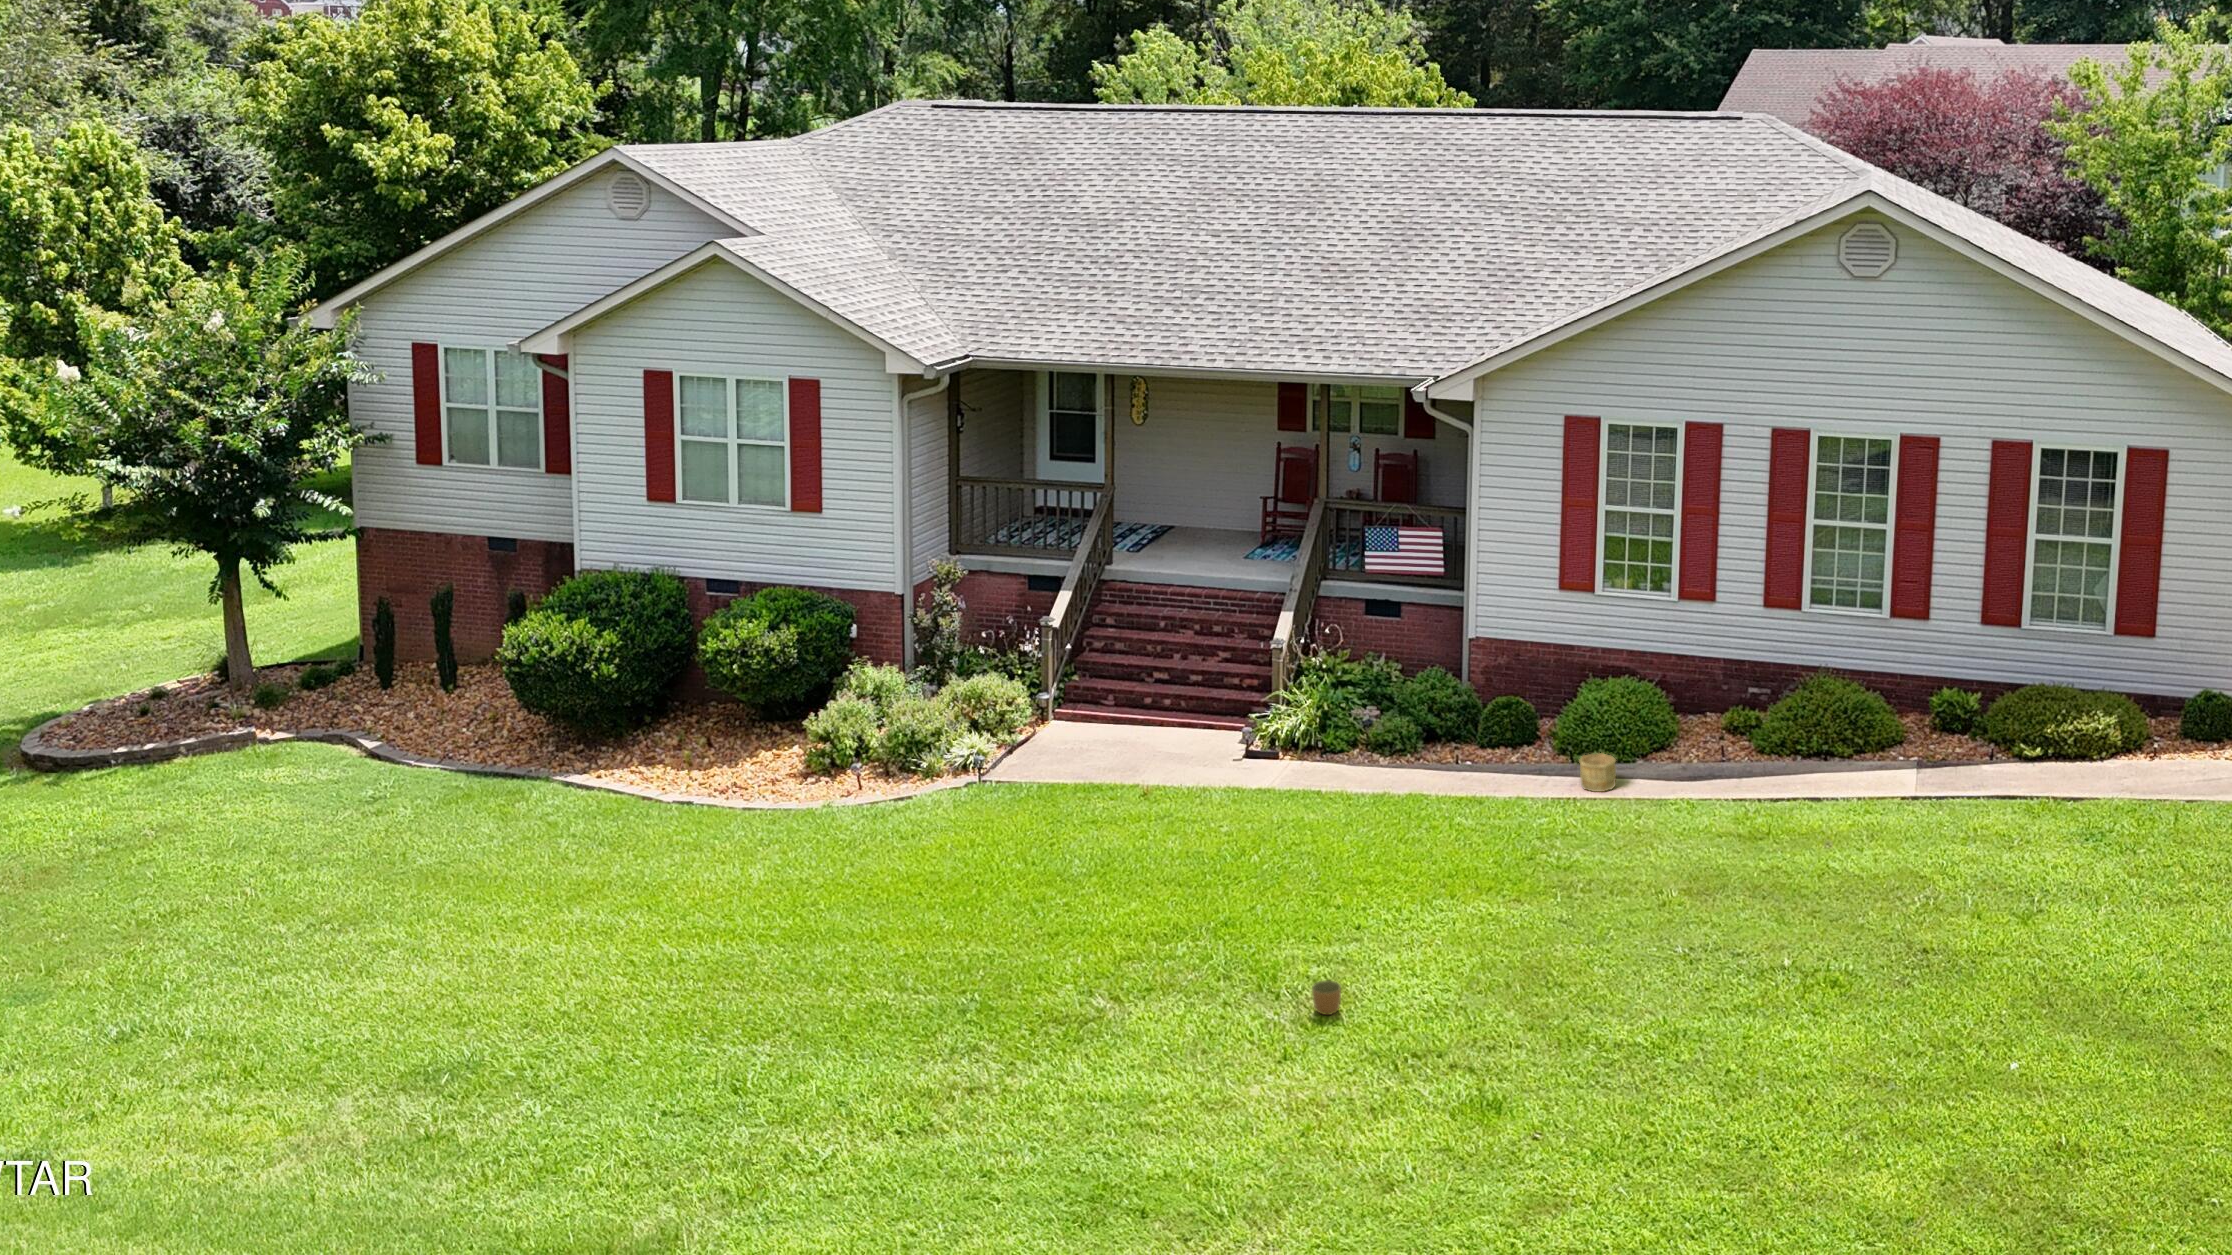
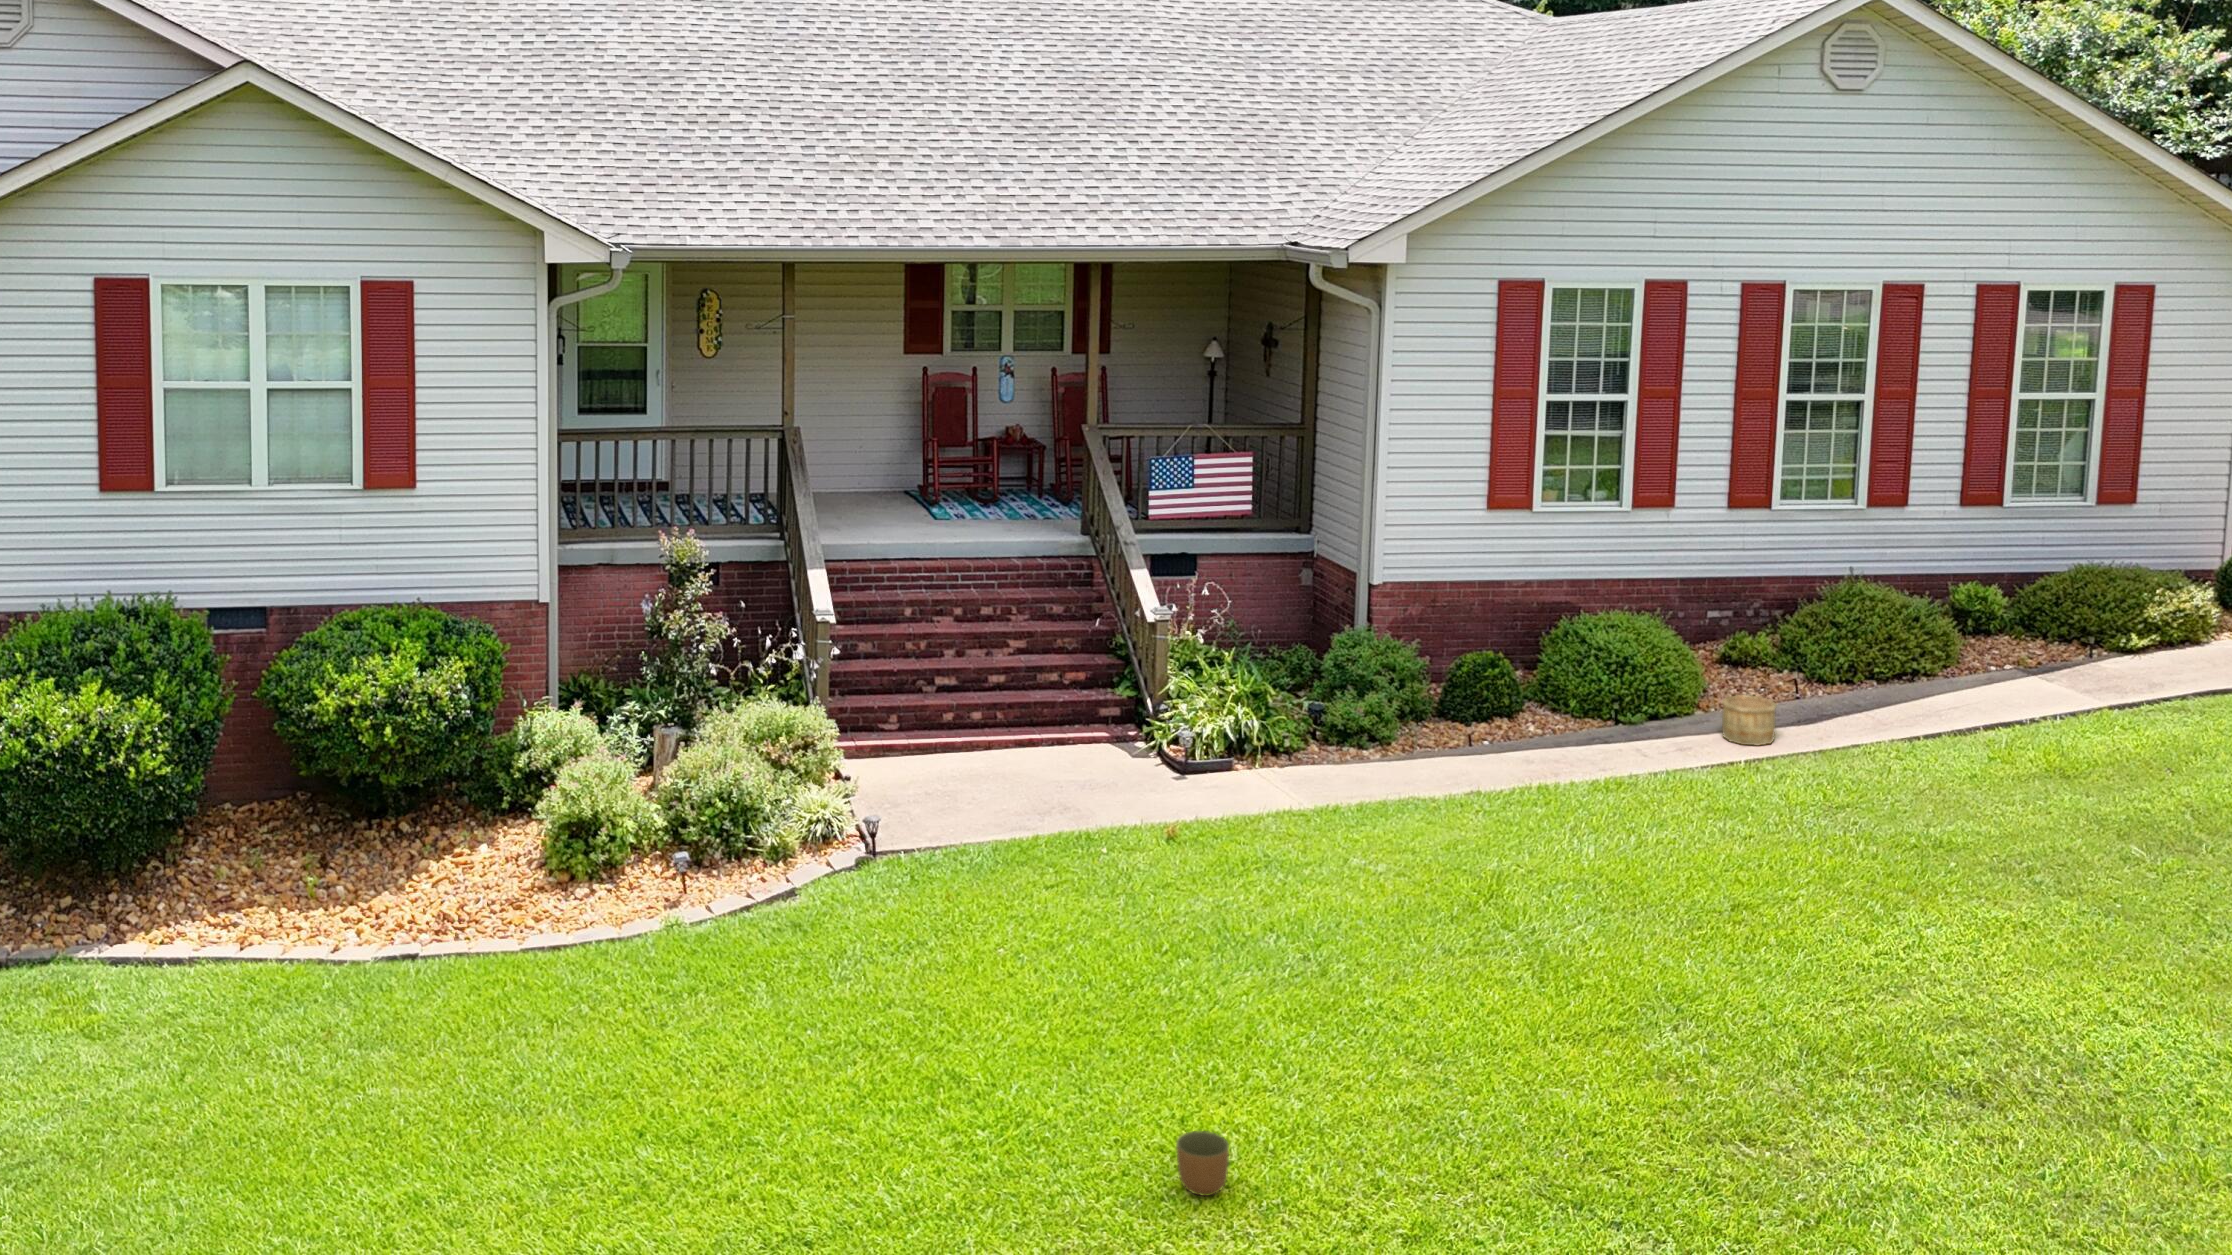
planter: present [1312,980,1341,1015] -> present [1176,1131,1229,1196]

